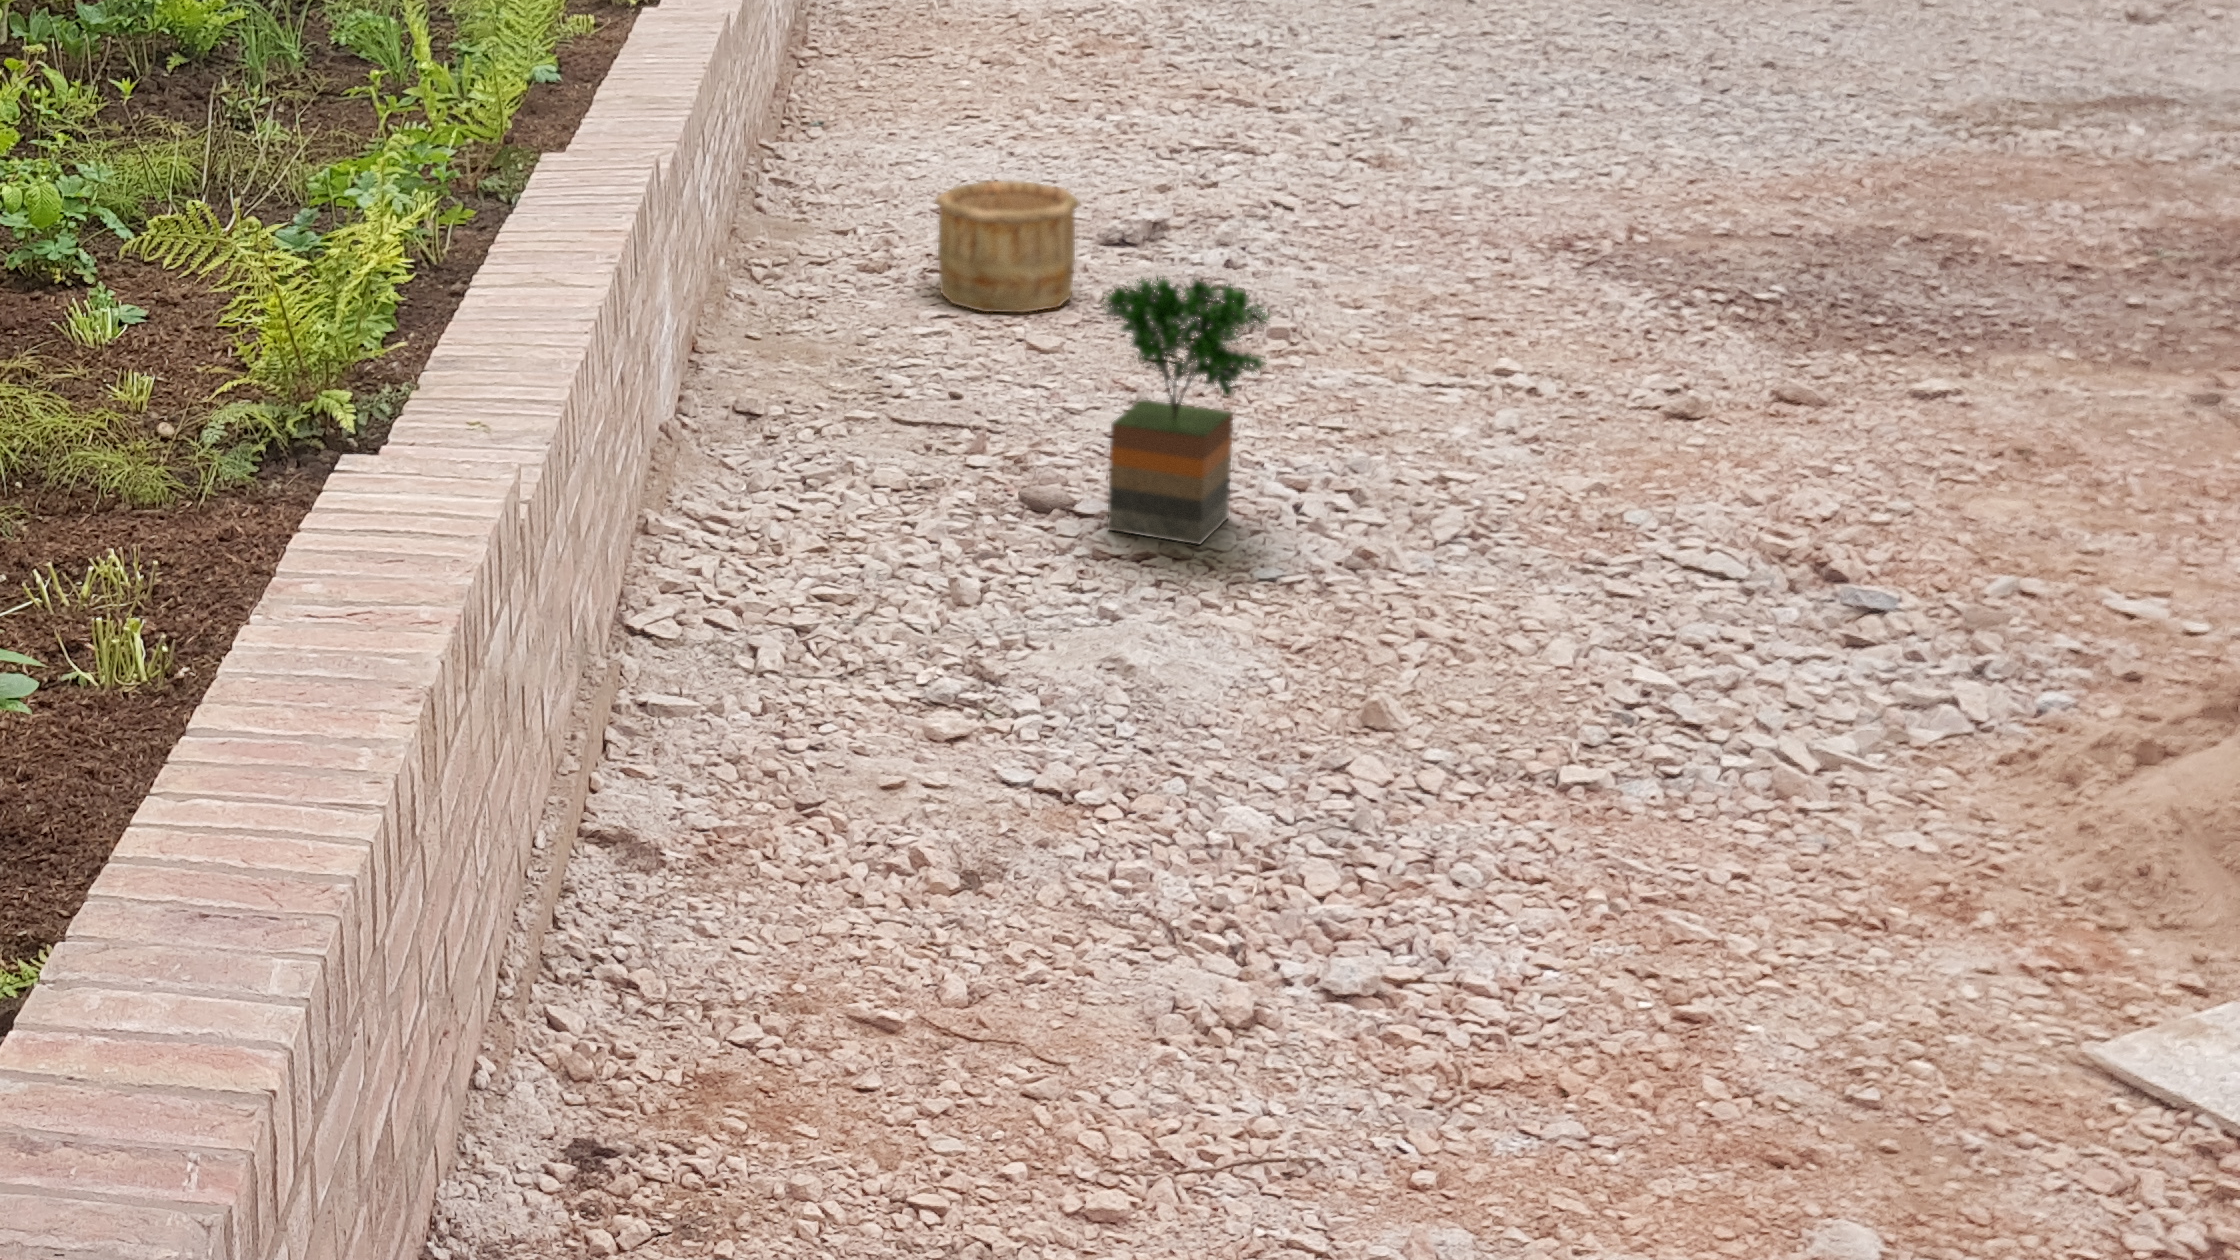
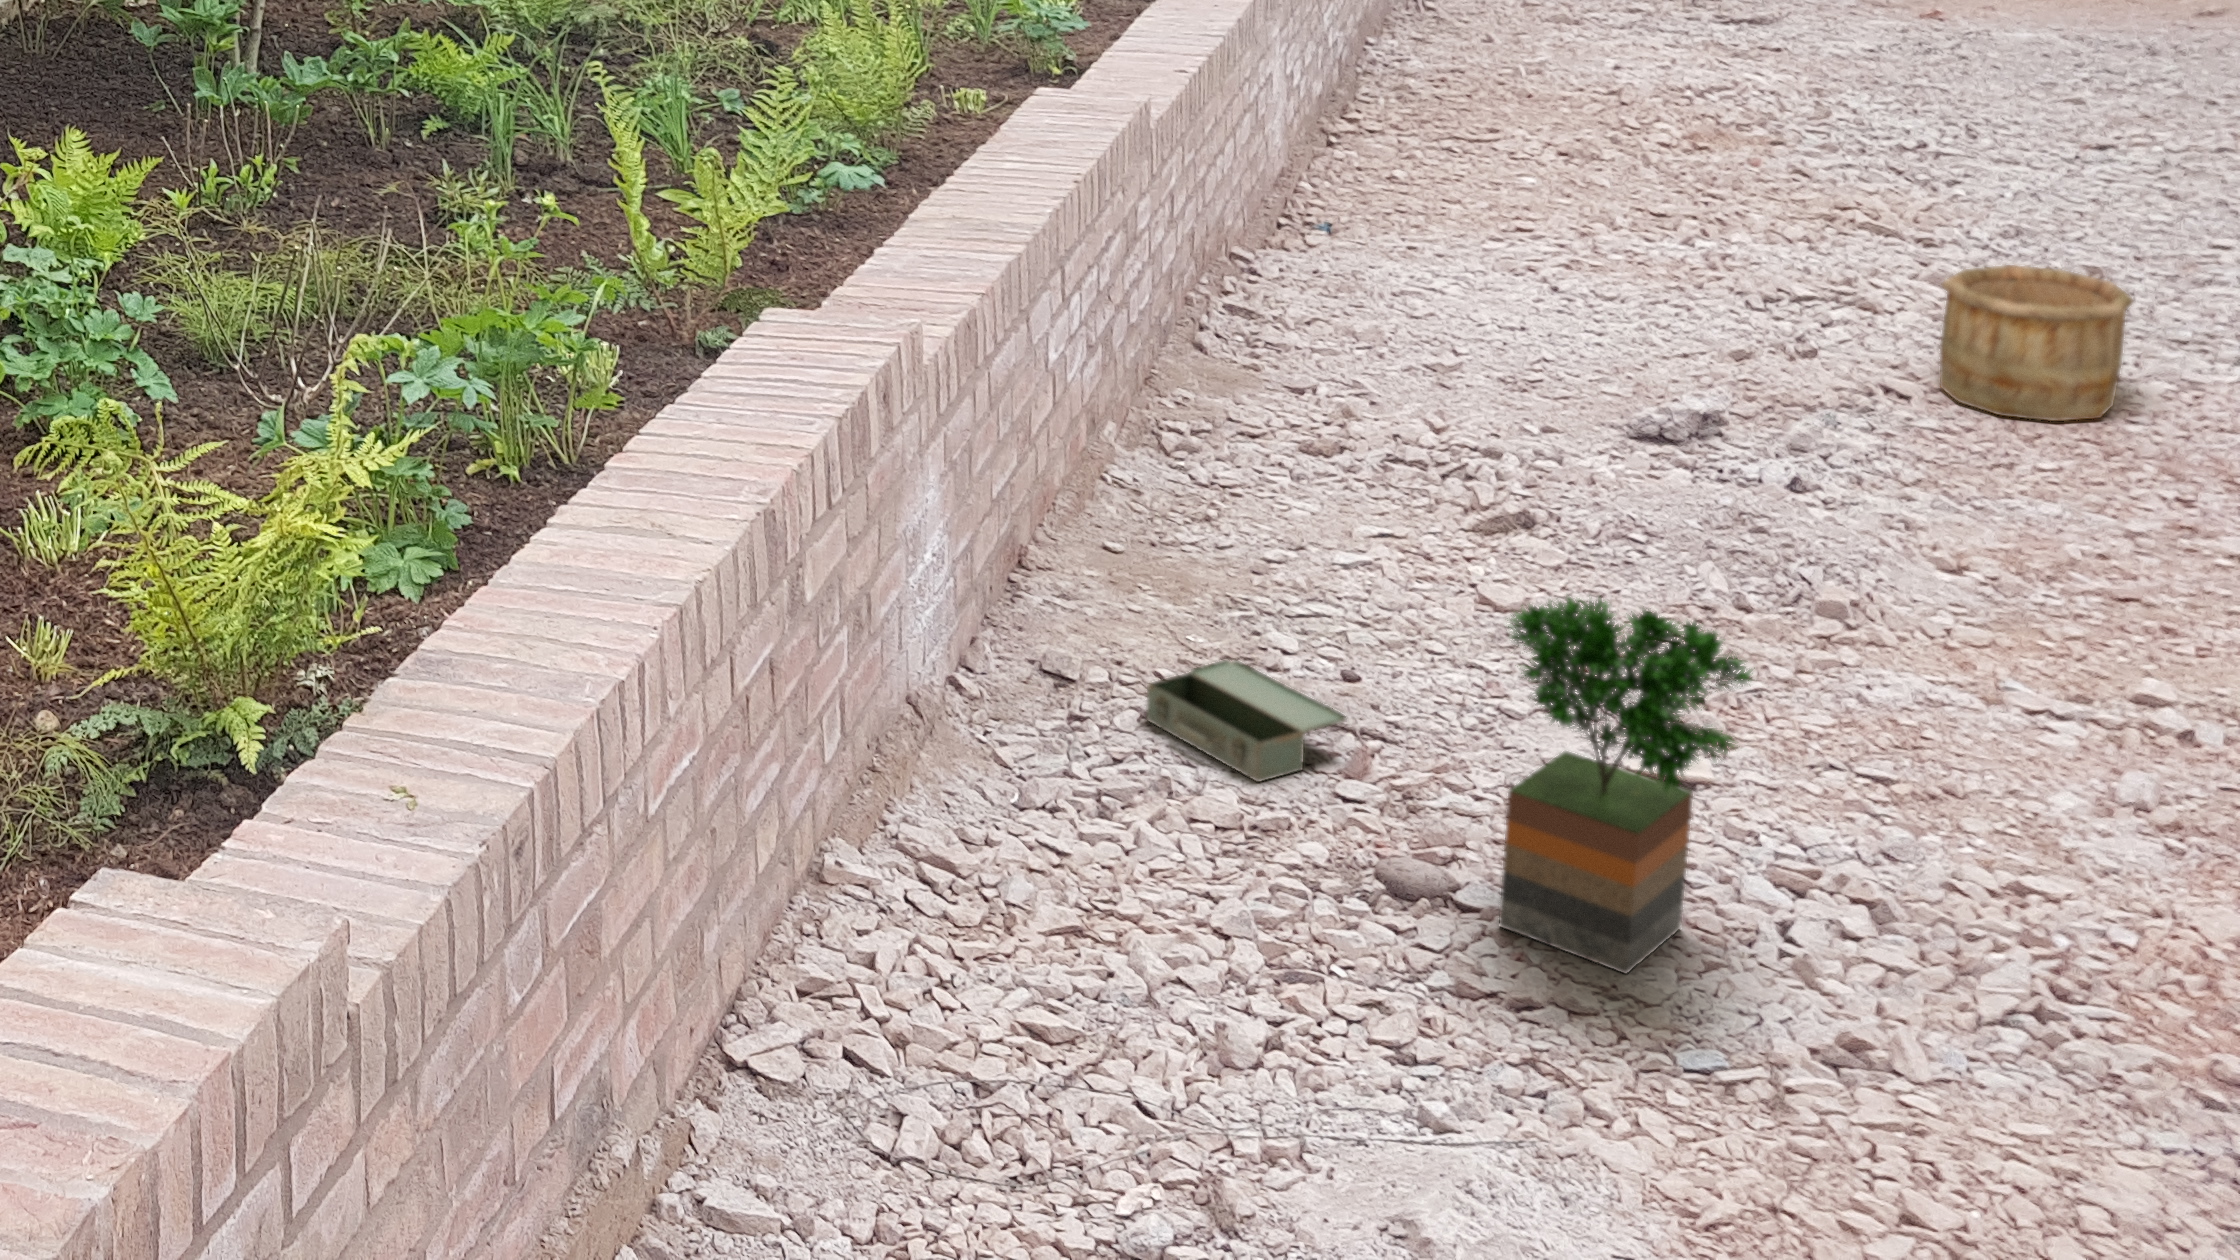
wooden bucket: present [936,181,1079,312] -> present [1940,265,2133,421]
toolbox: none [815,392,969,470] -> present [1146,659,1346,782]

